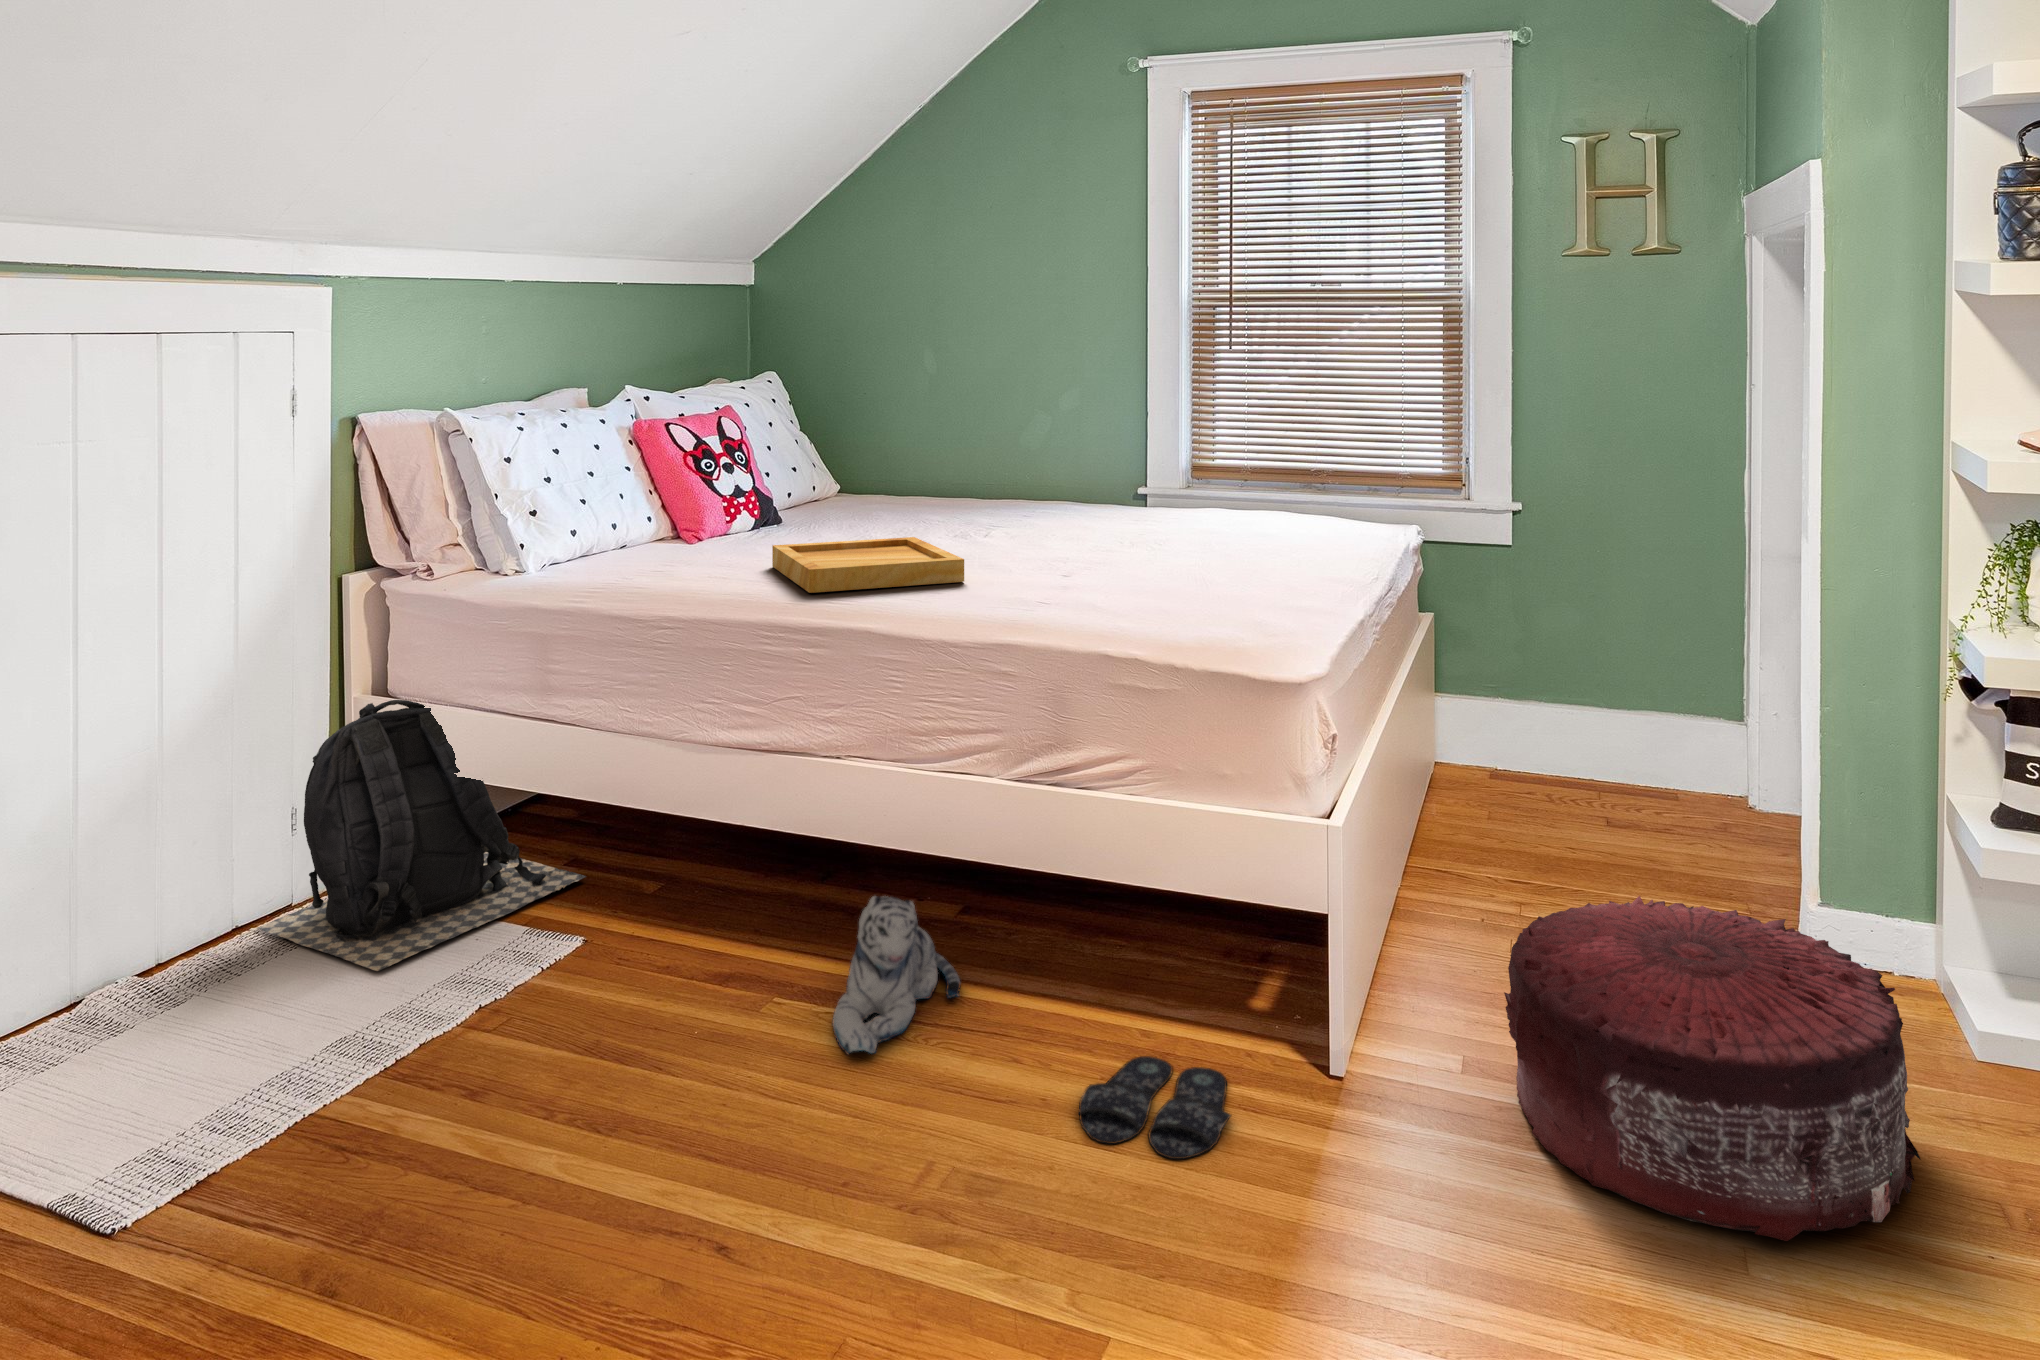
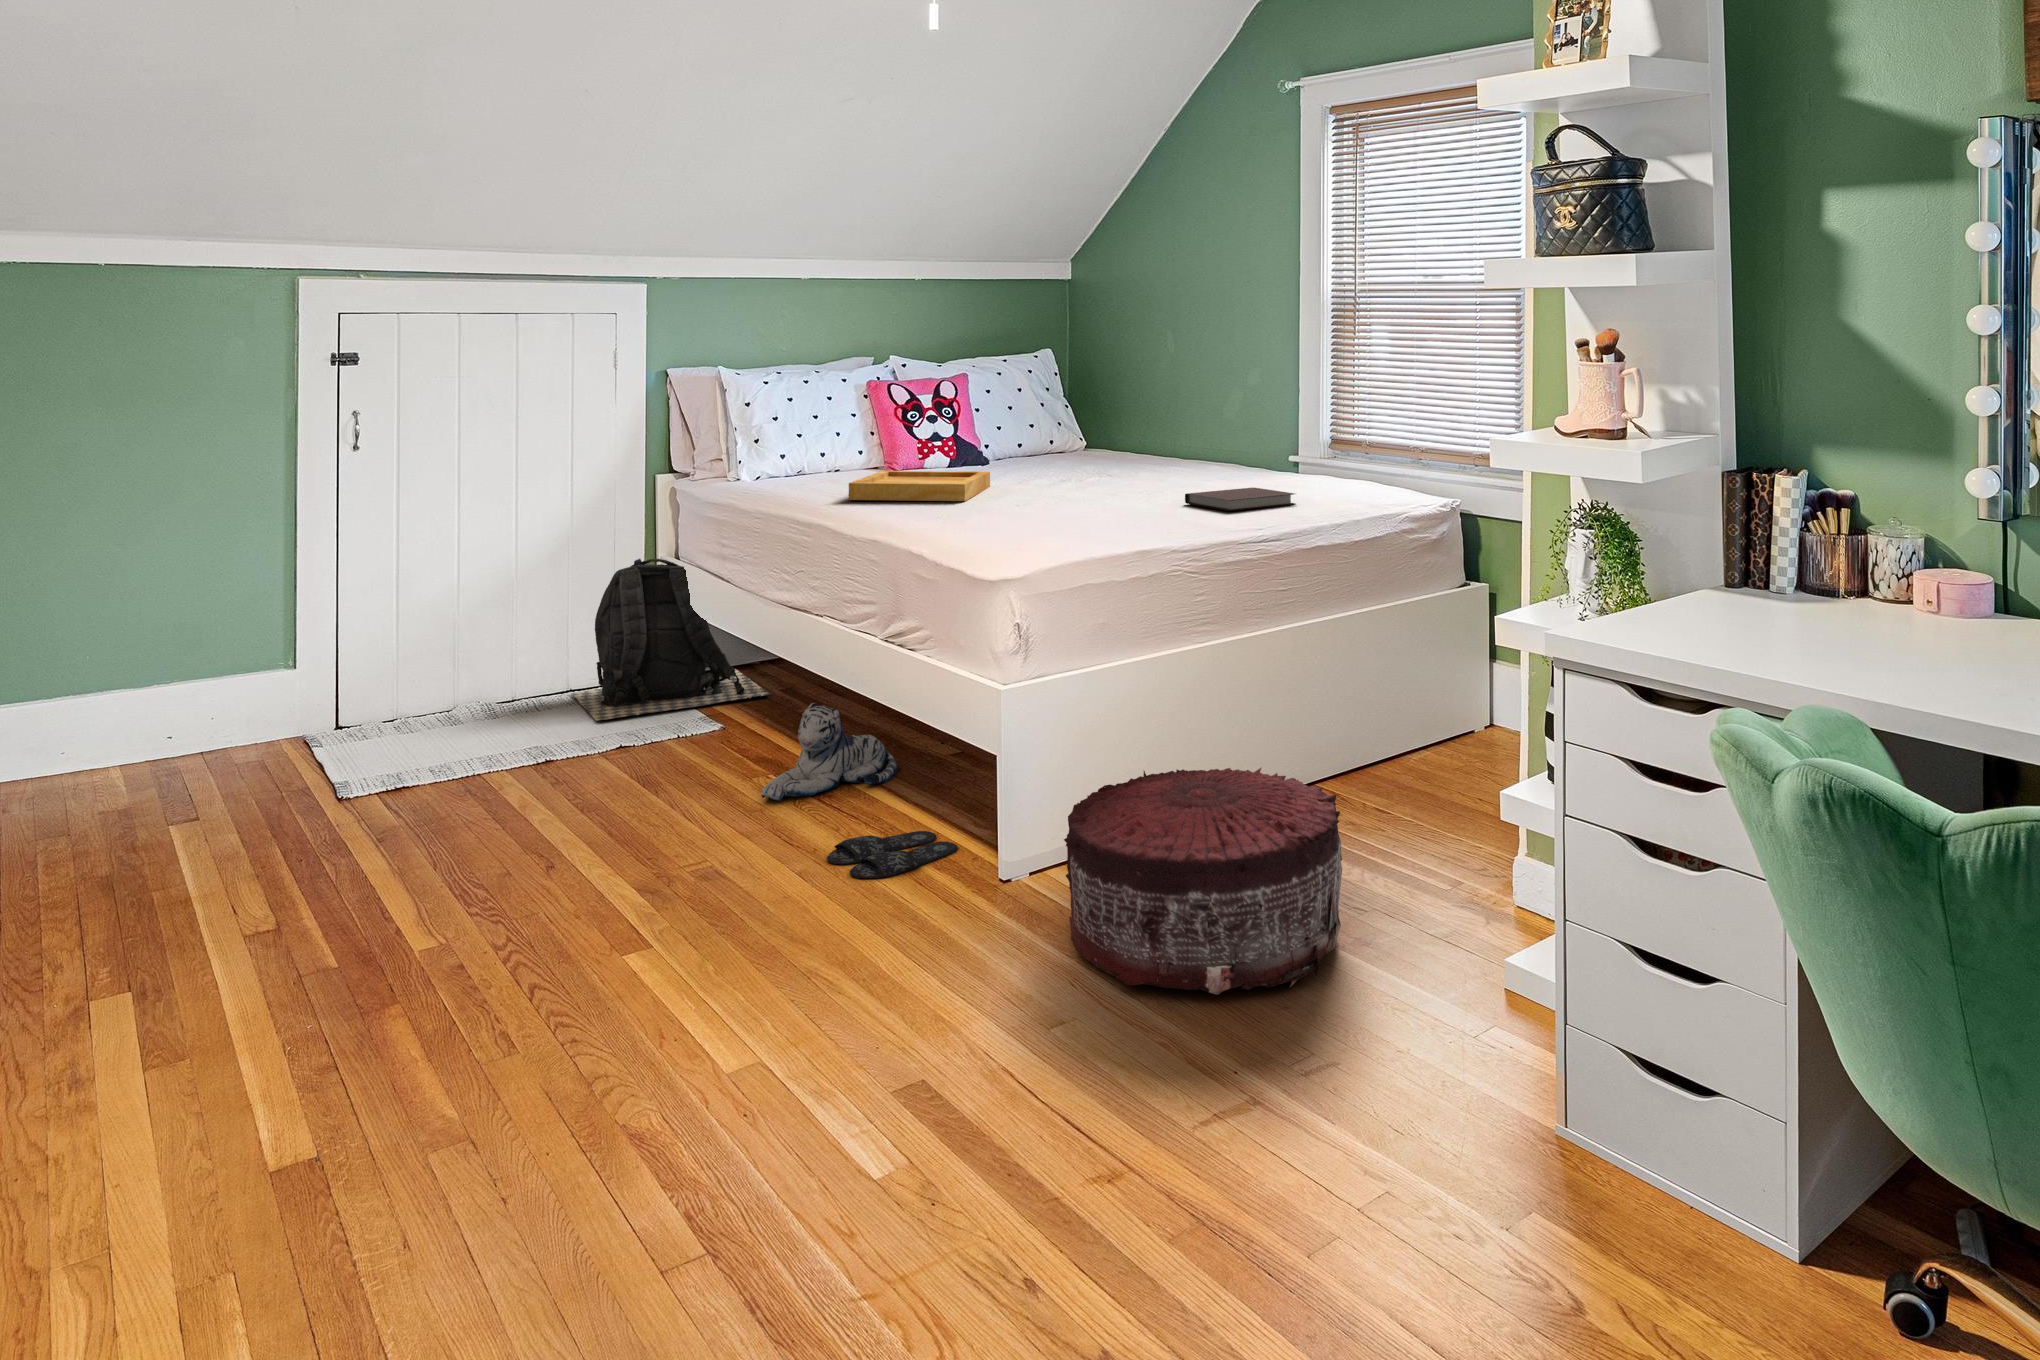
notebook: none [1232,537,1343,570] -> present [1185,488,1295,511]

